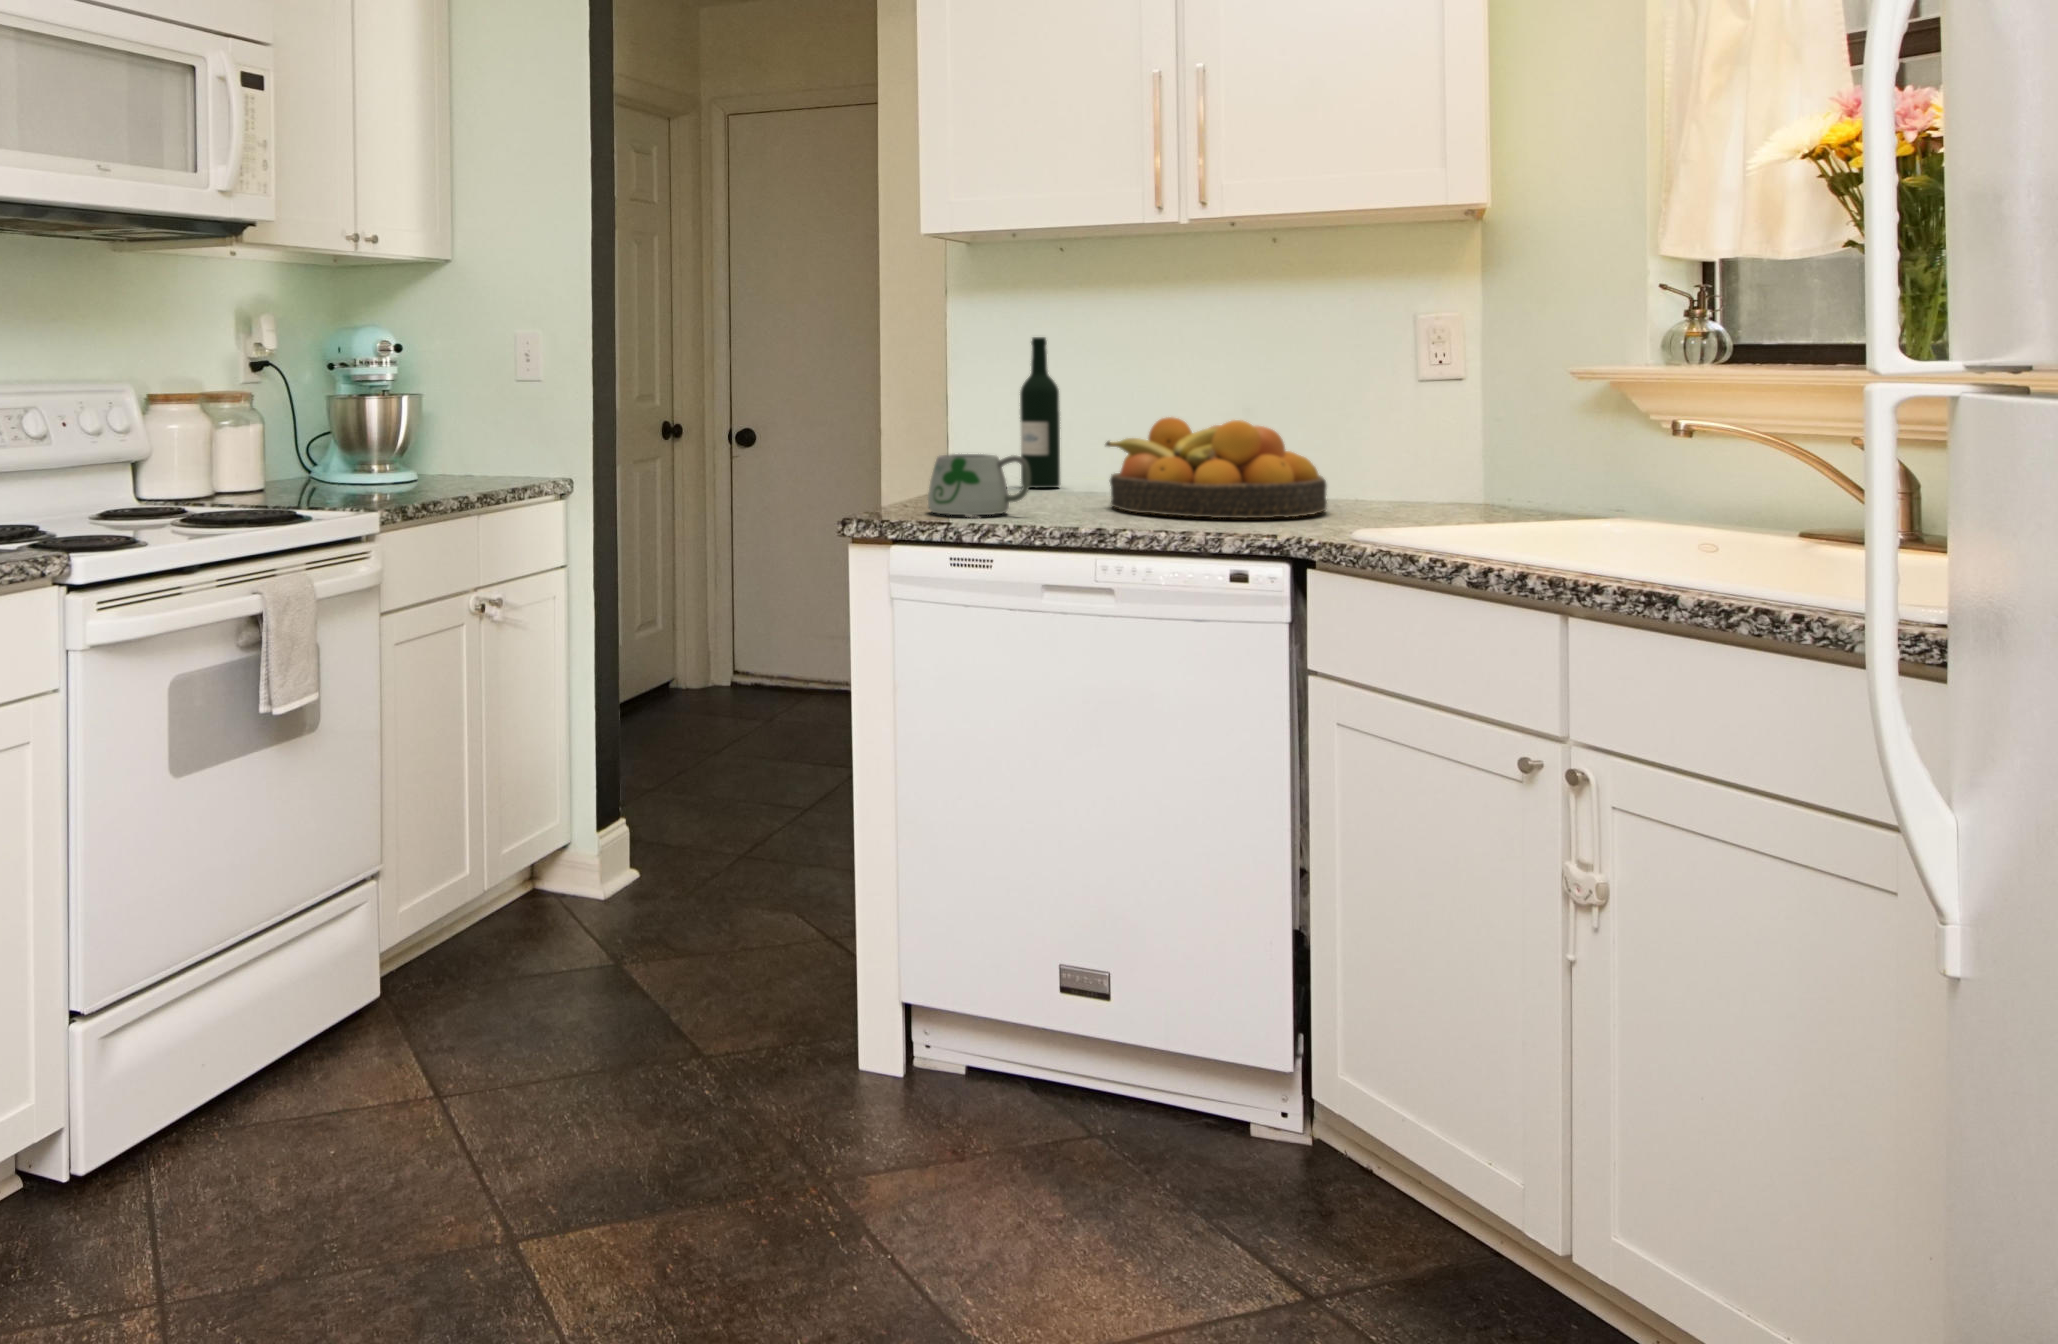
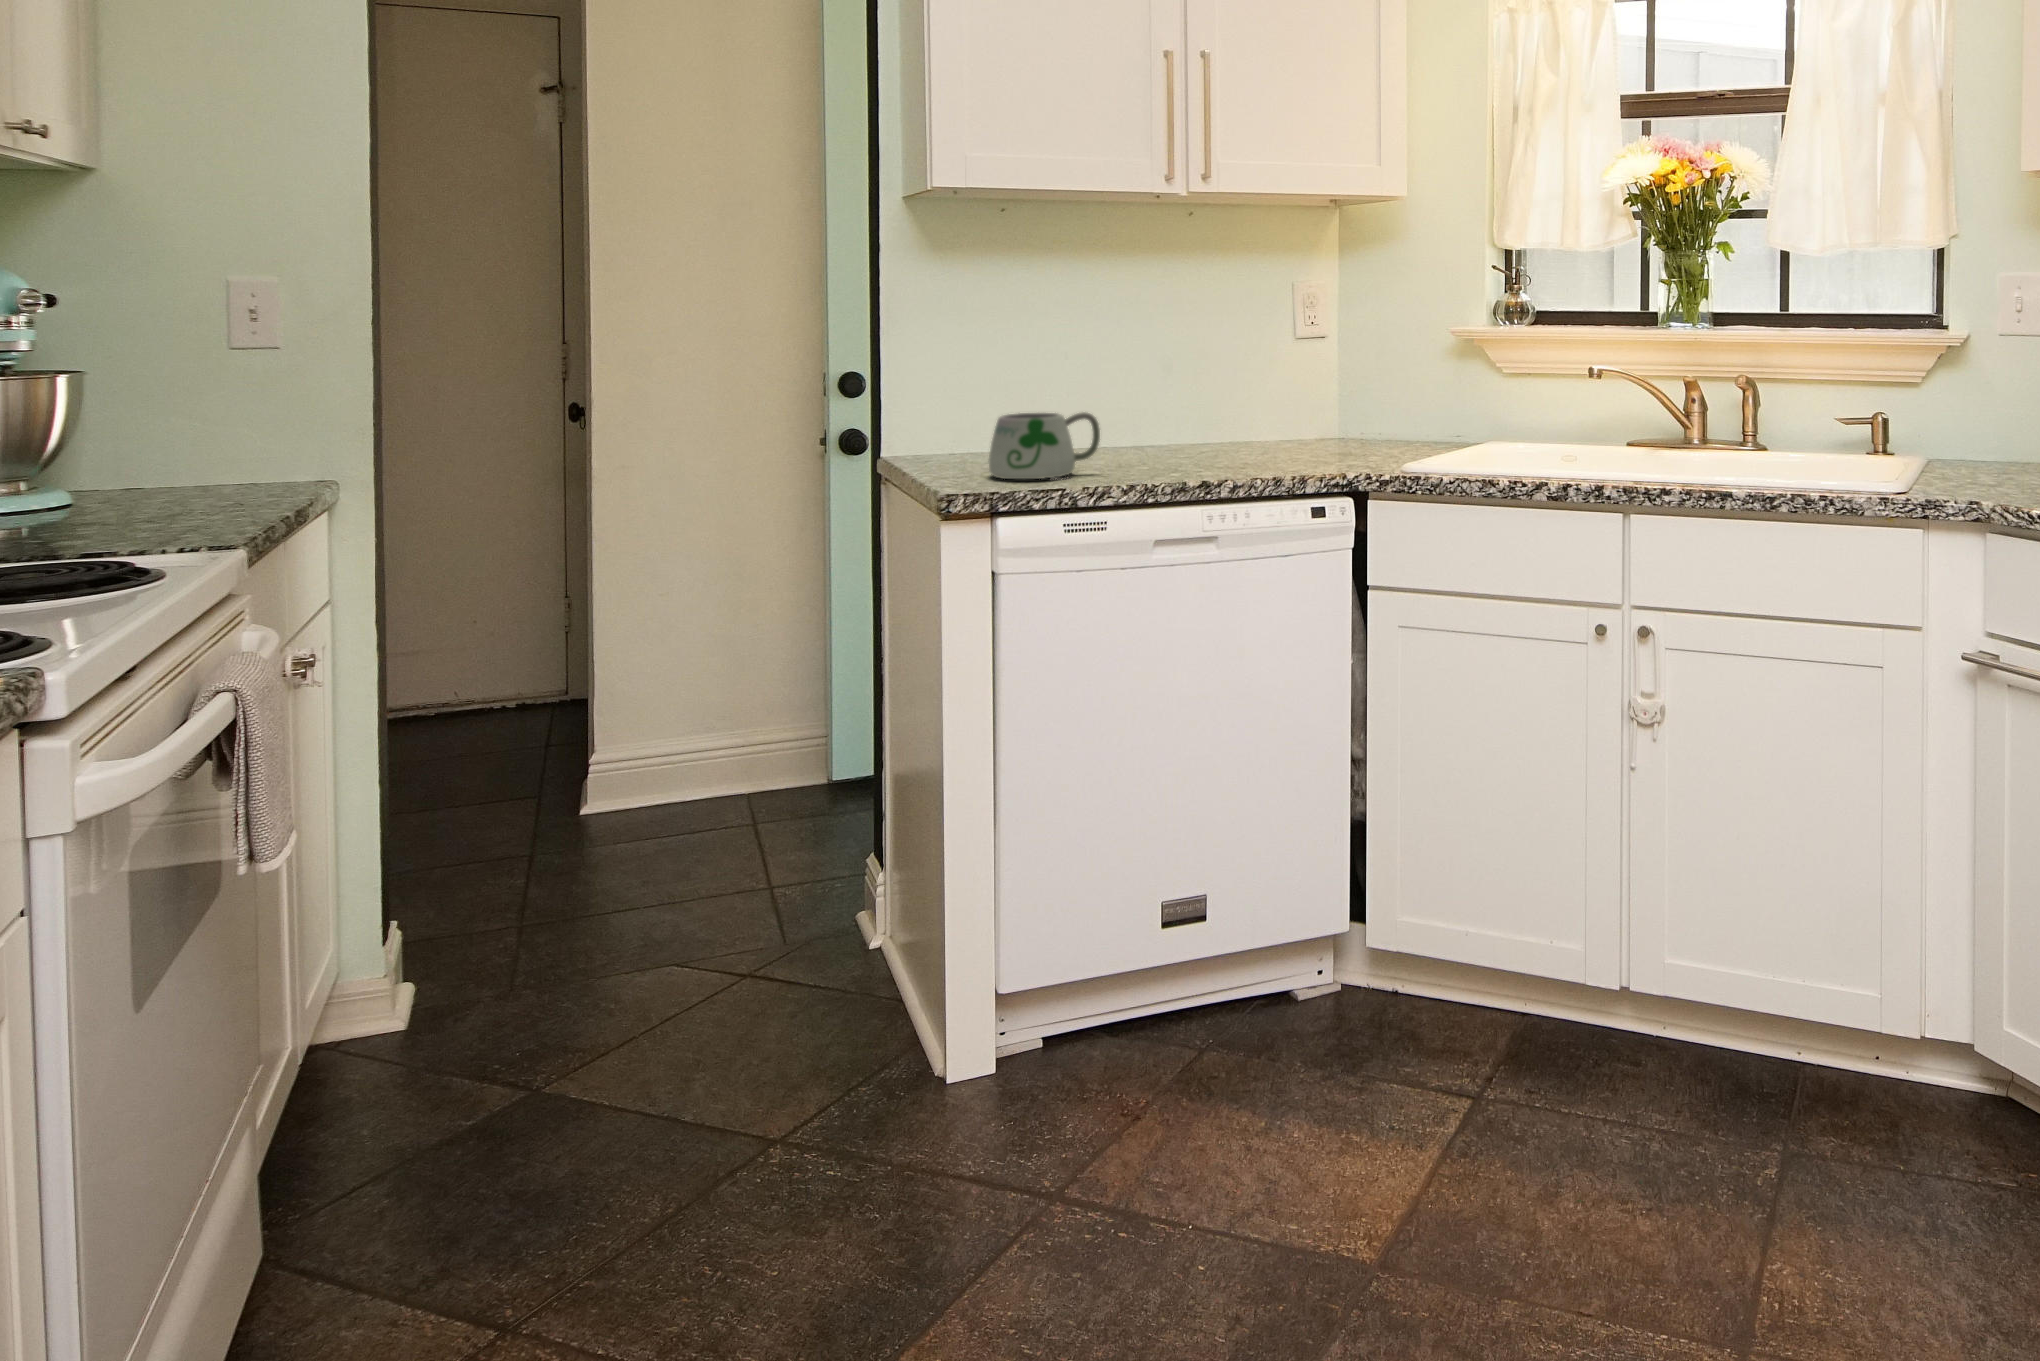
wine bottle: present [1020,337,1060,488] -> none [969,283,1012,441]
fruit bowl: present [1106,417,1327,518] -> none [1124,365,1315,460]

